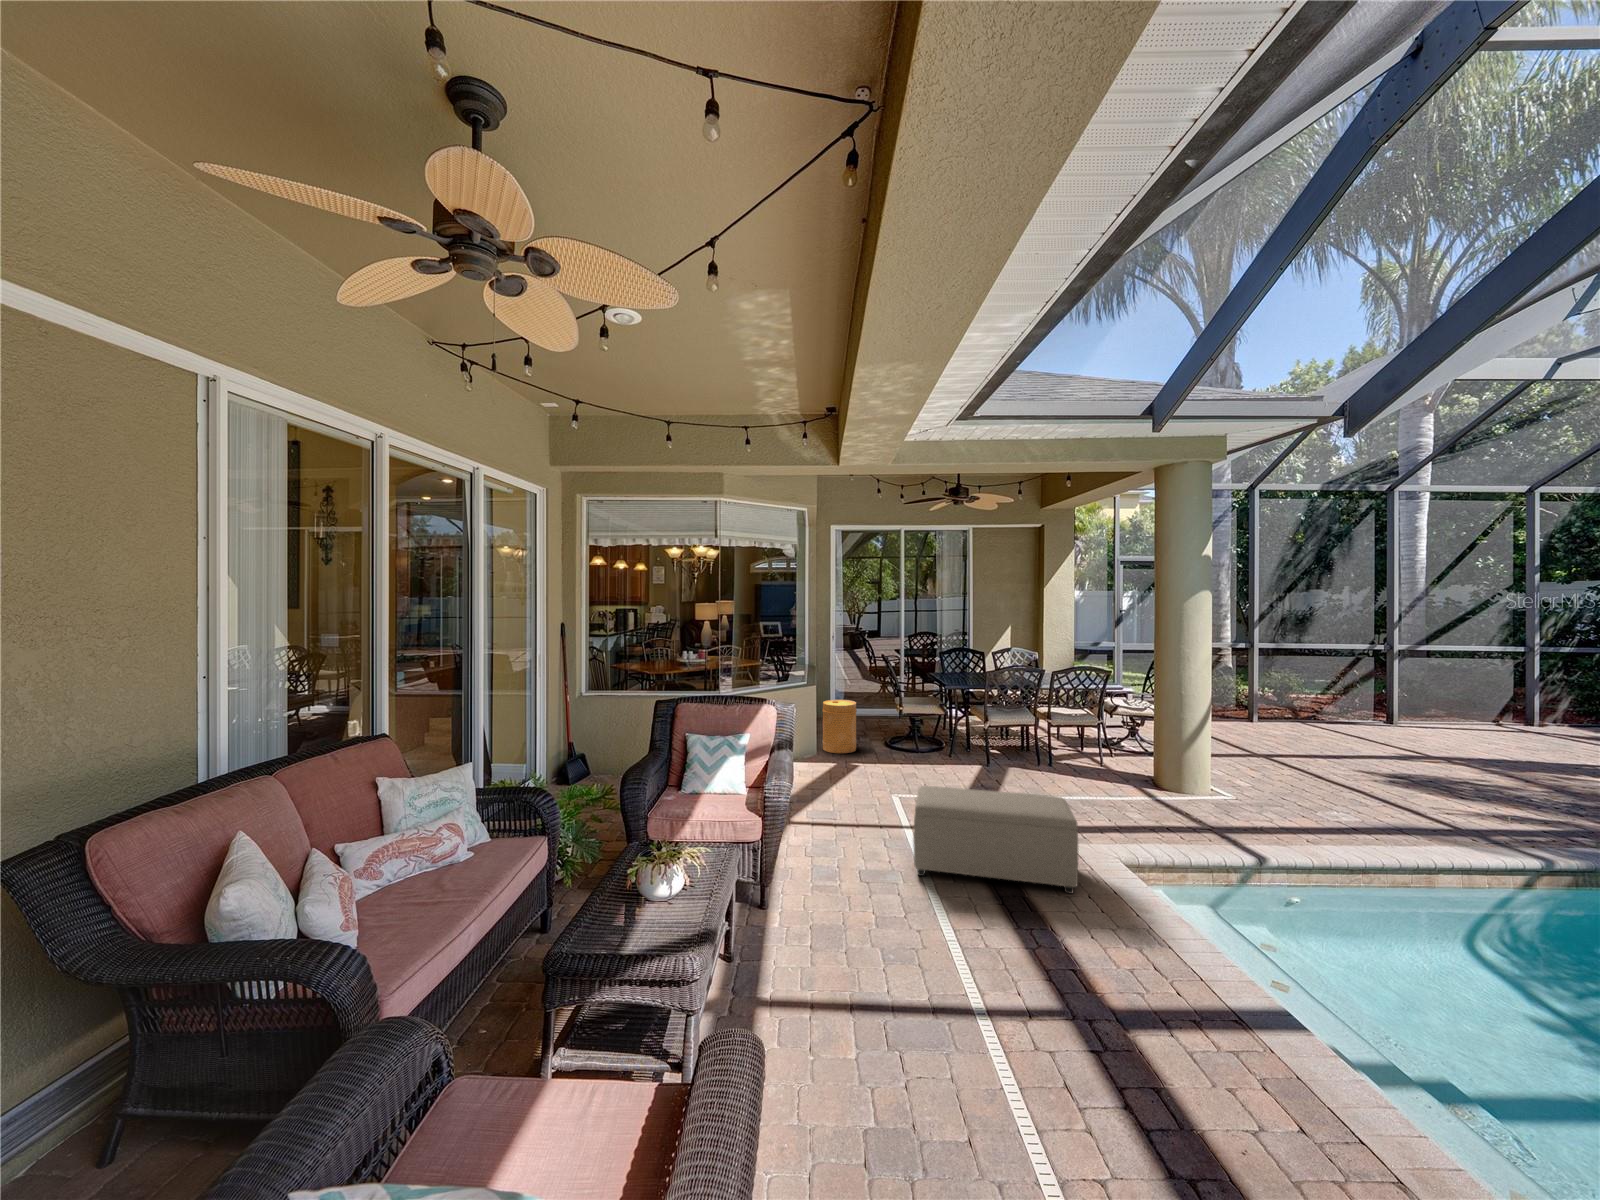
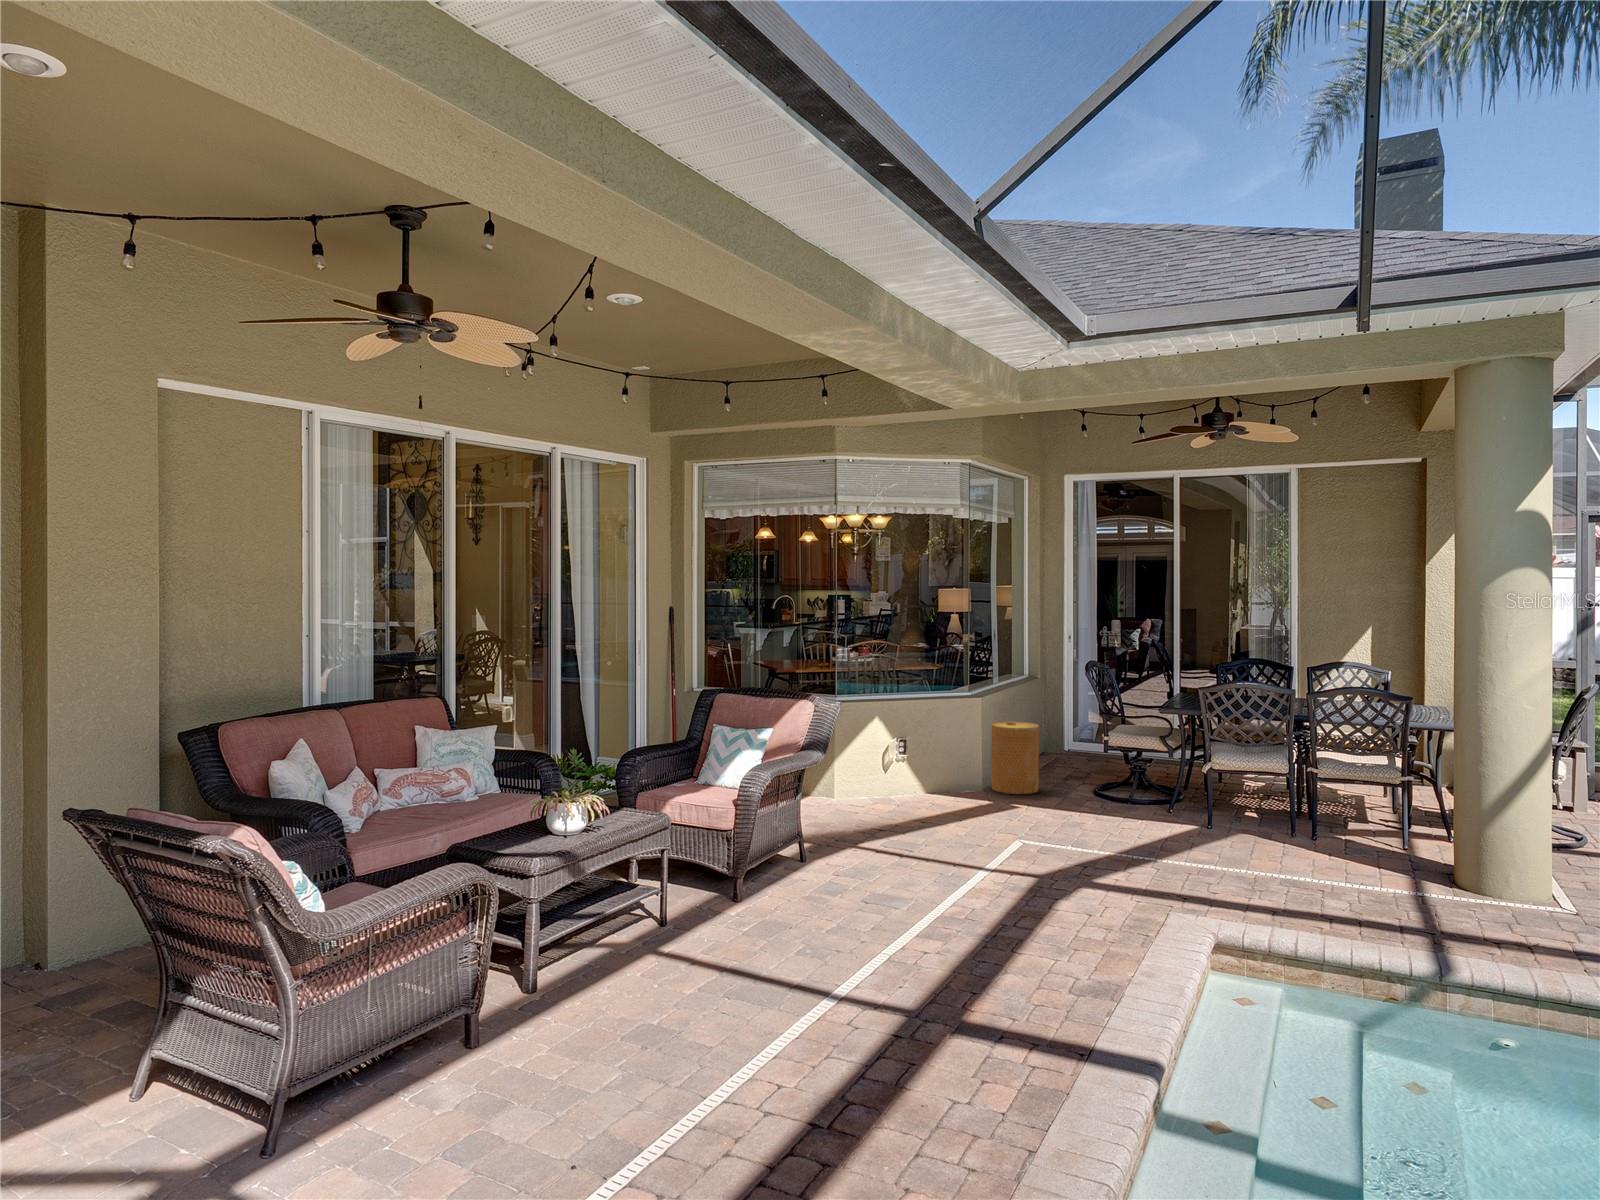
ottoman: present [913,786,1078,894] -> none [916,809,1118,948]

